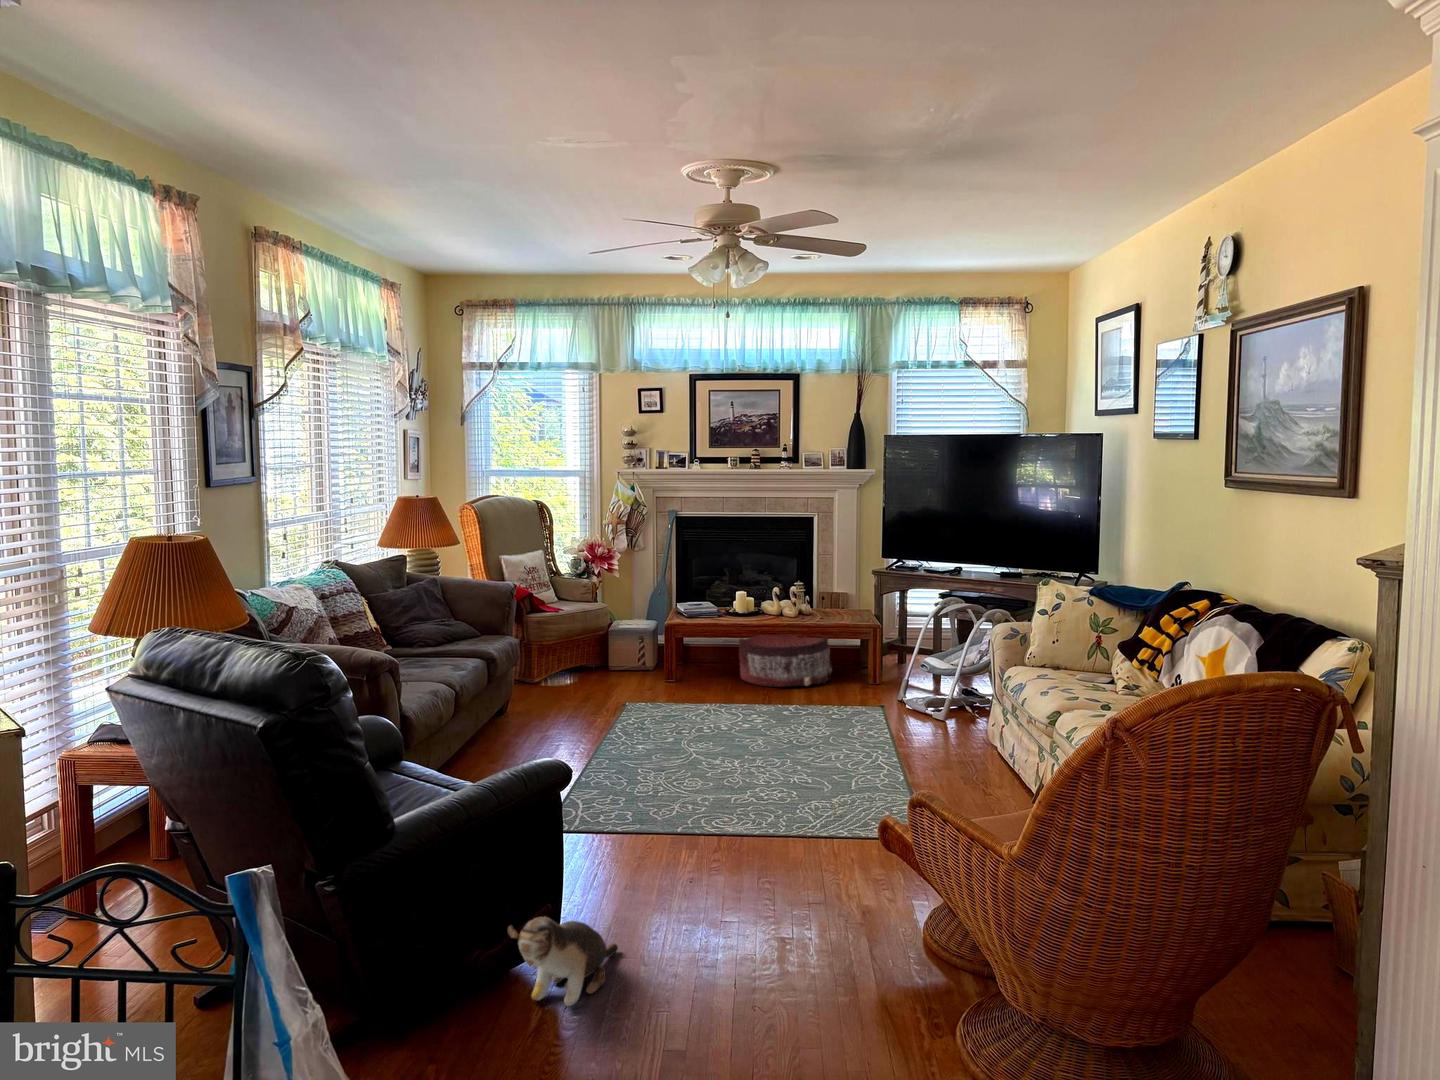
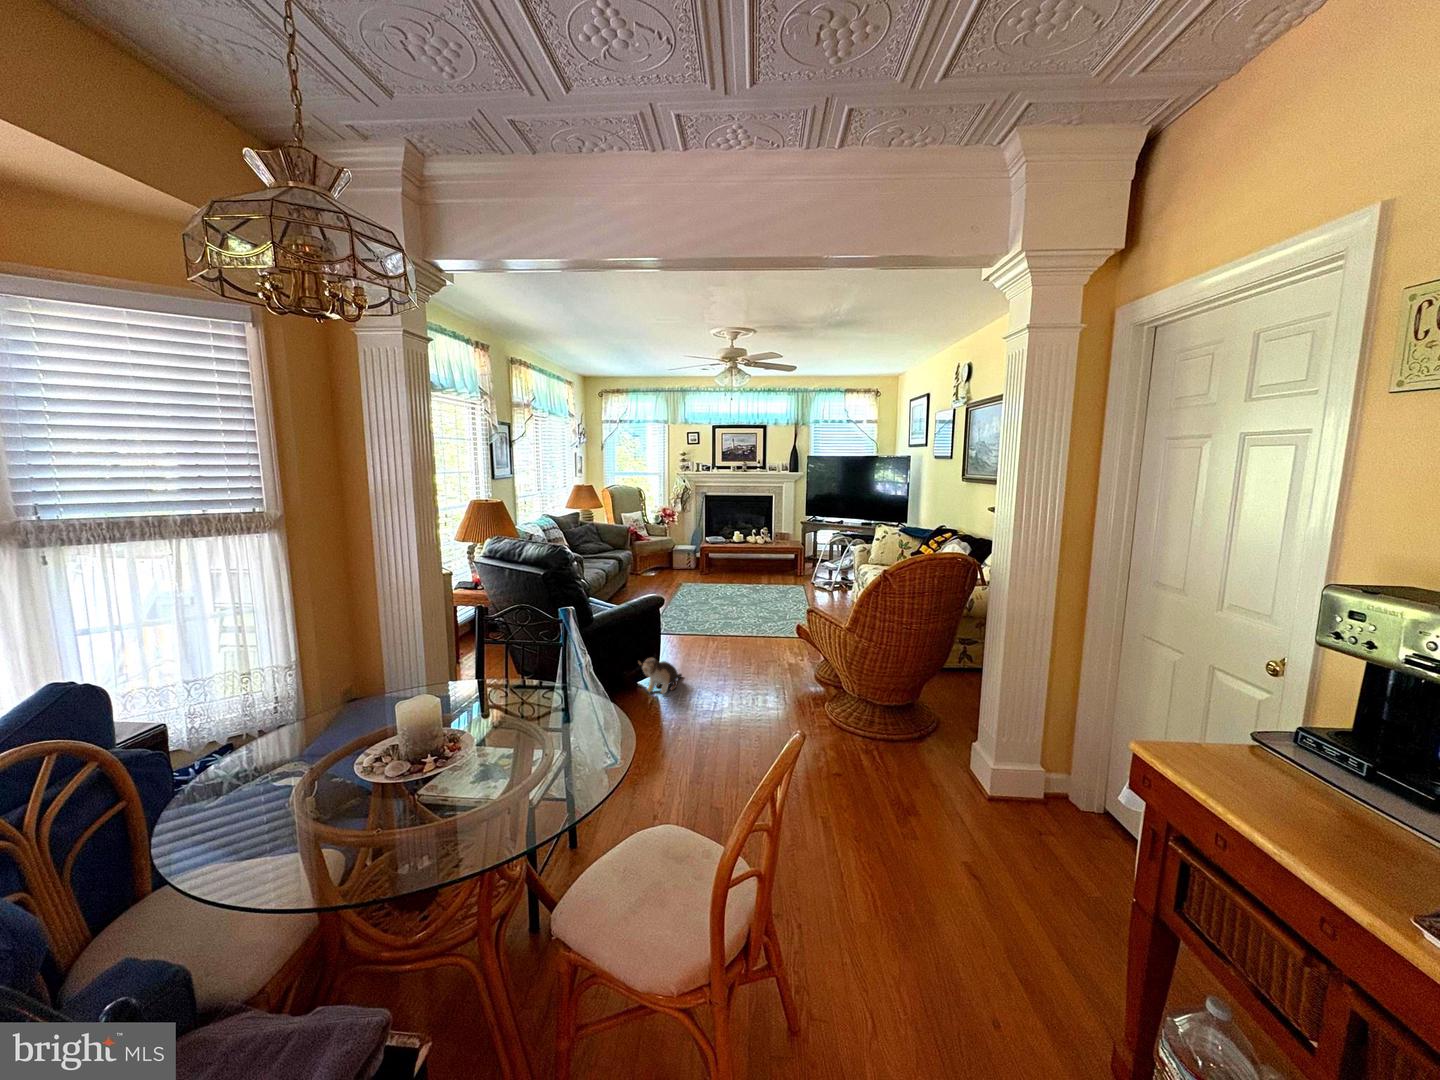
pouf: present [739,635,832,687] -> none [736,549,780,577]

